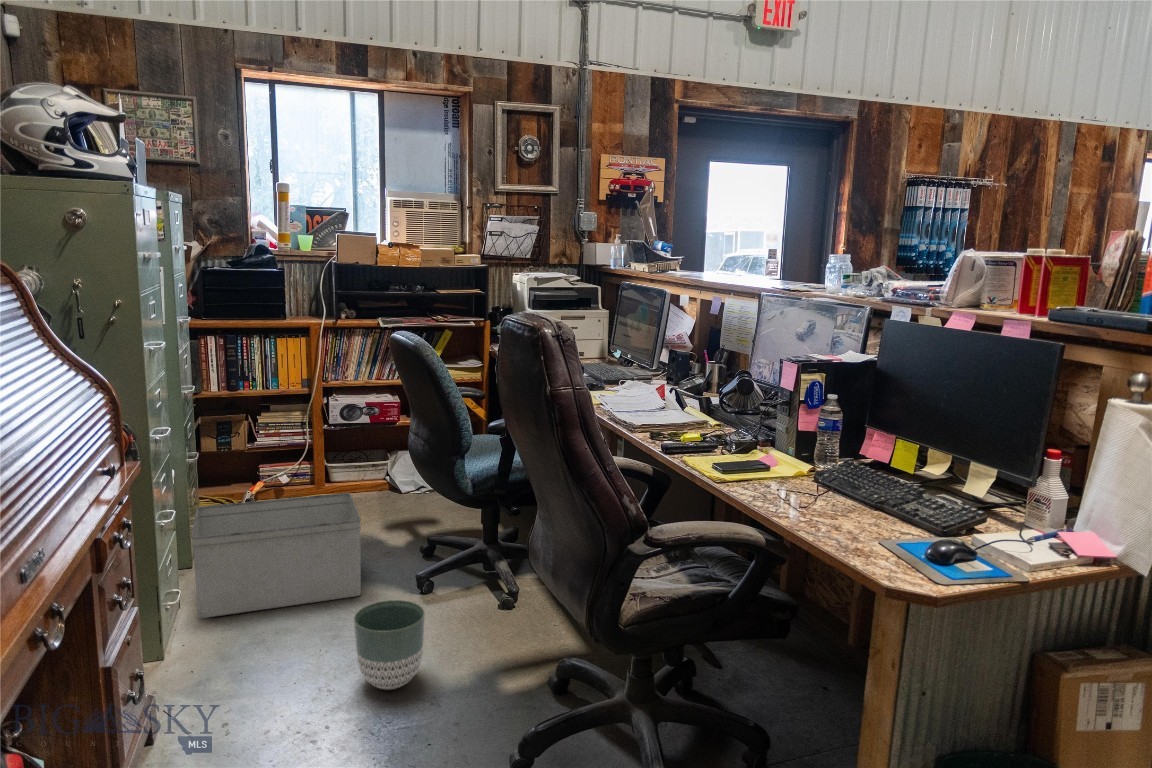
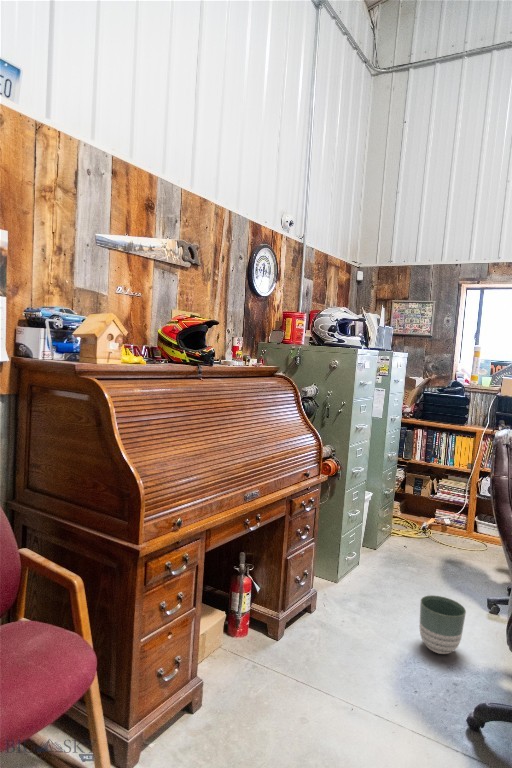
storage bin: present [191,493,361,618] -> none [364,516,465,599]

